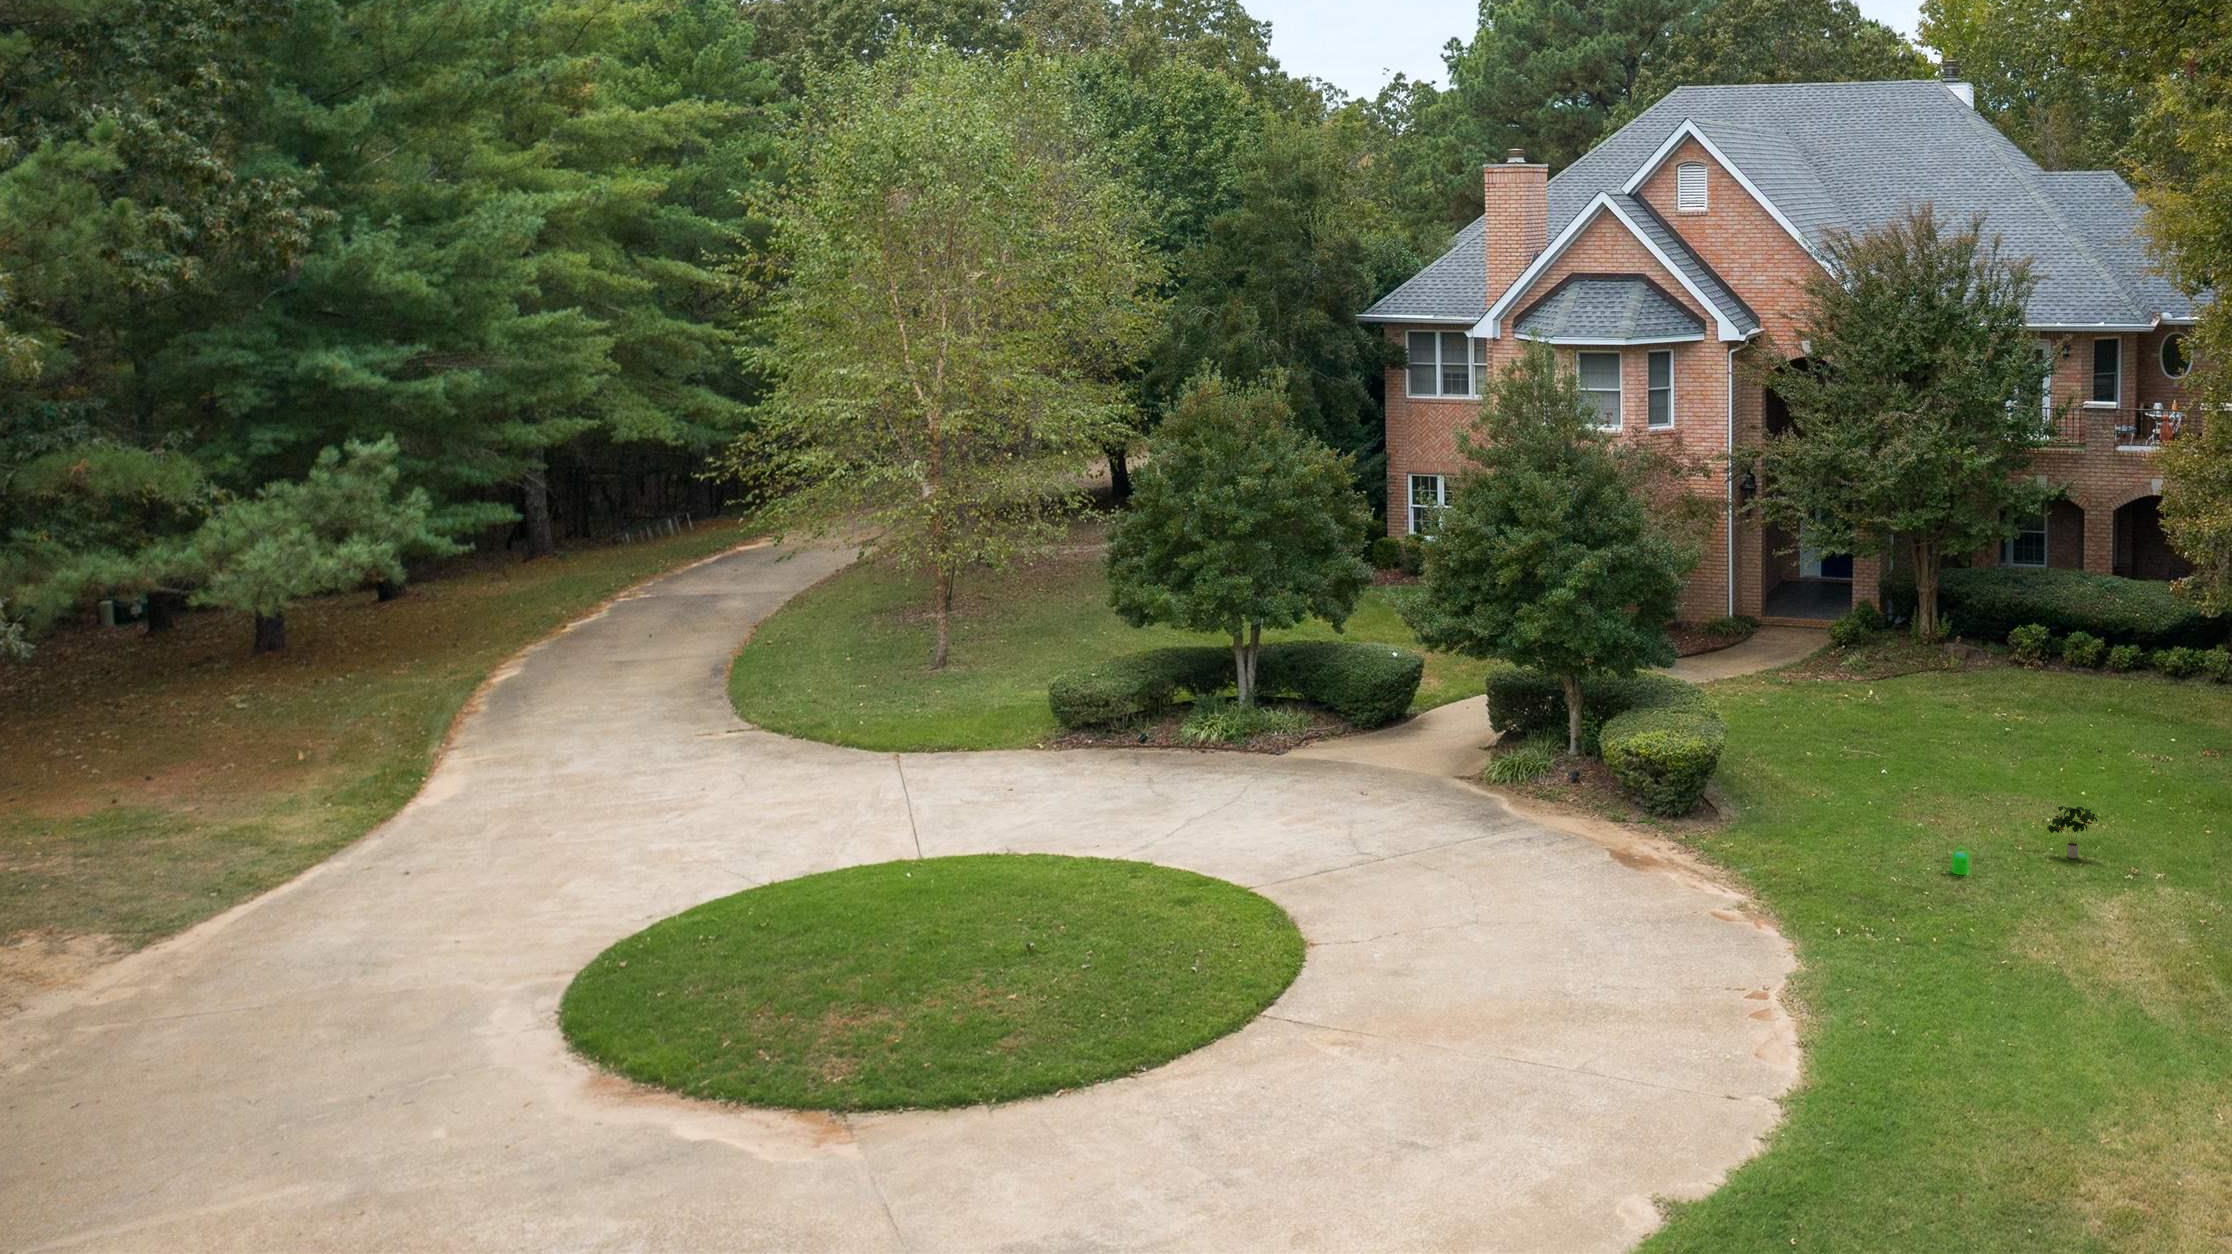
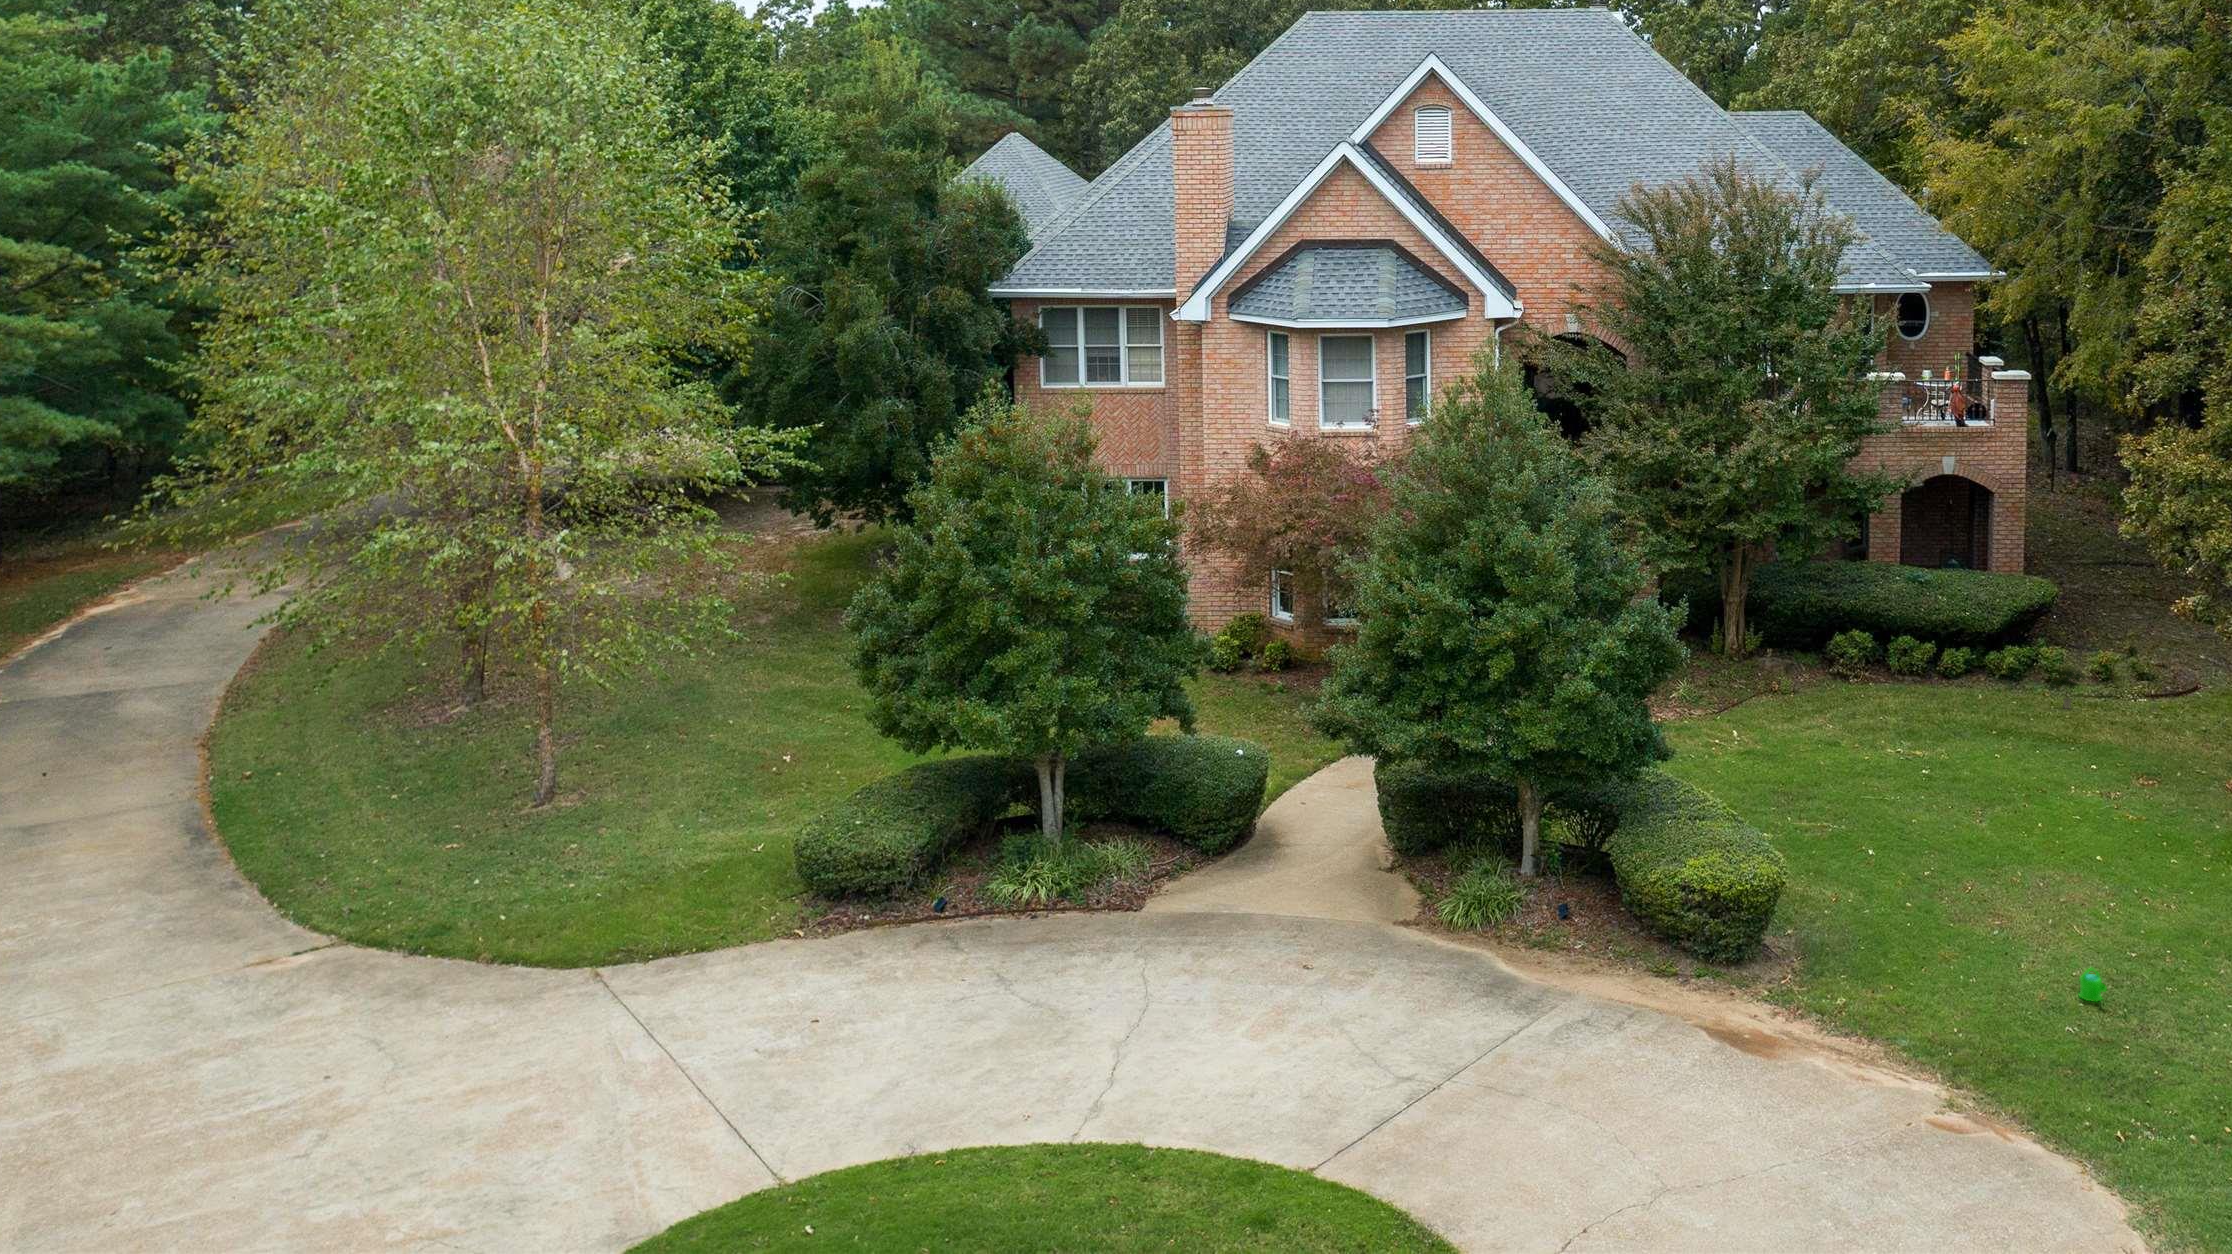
potted plant: present [2047,806,2097,858] -> present [2049,670,2085,709]

